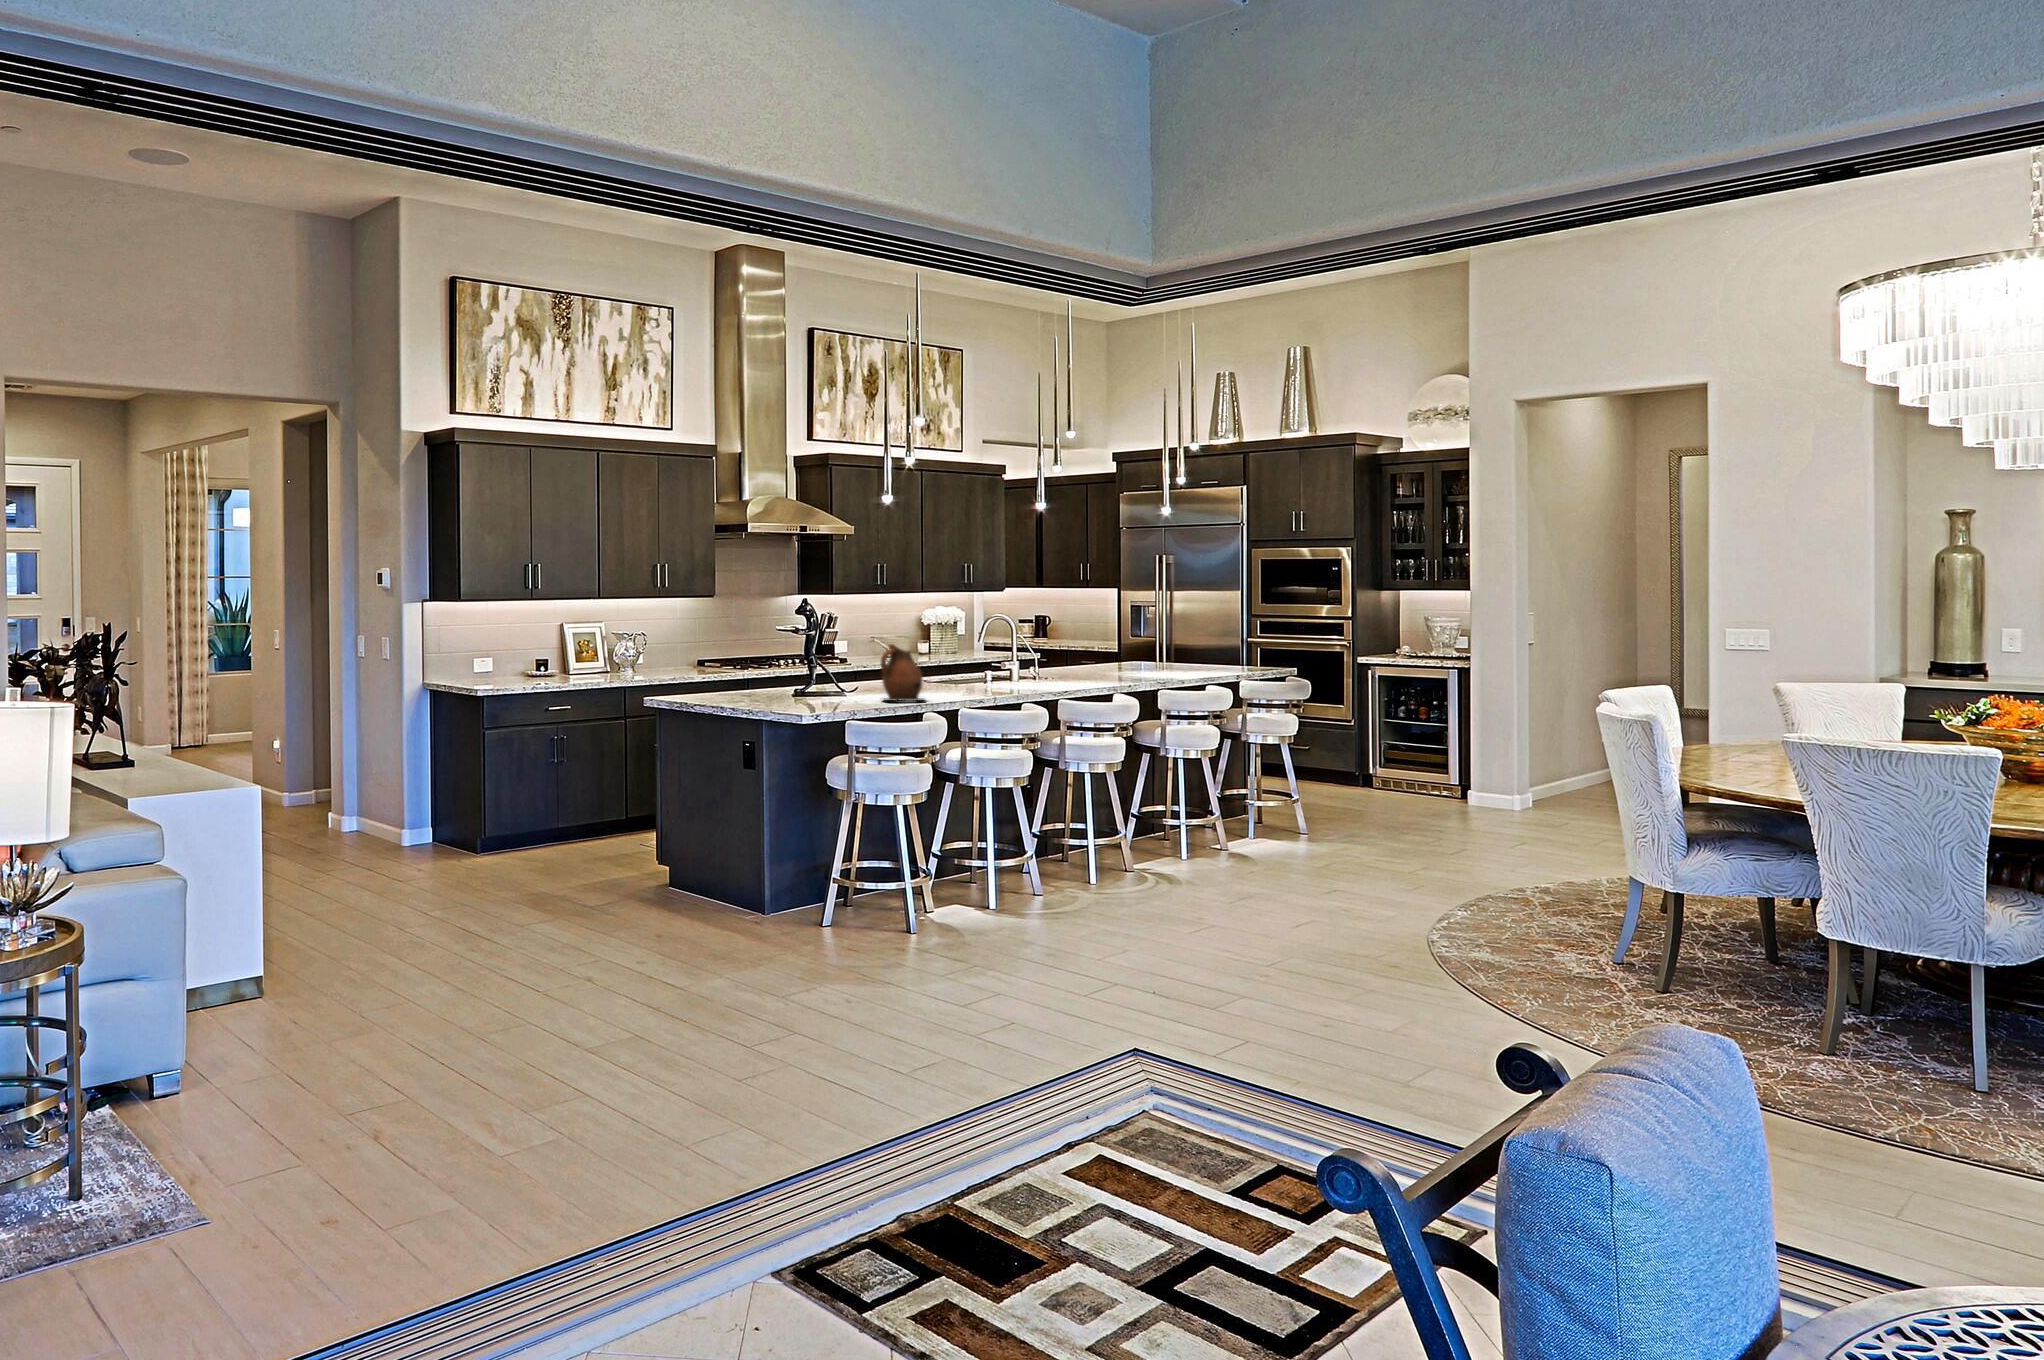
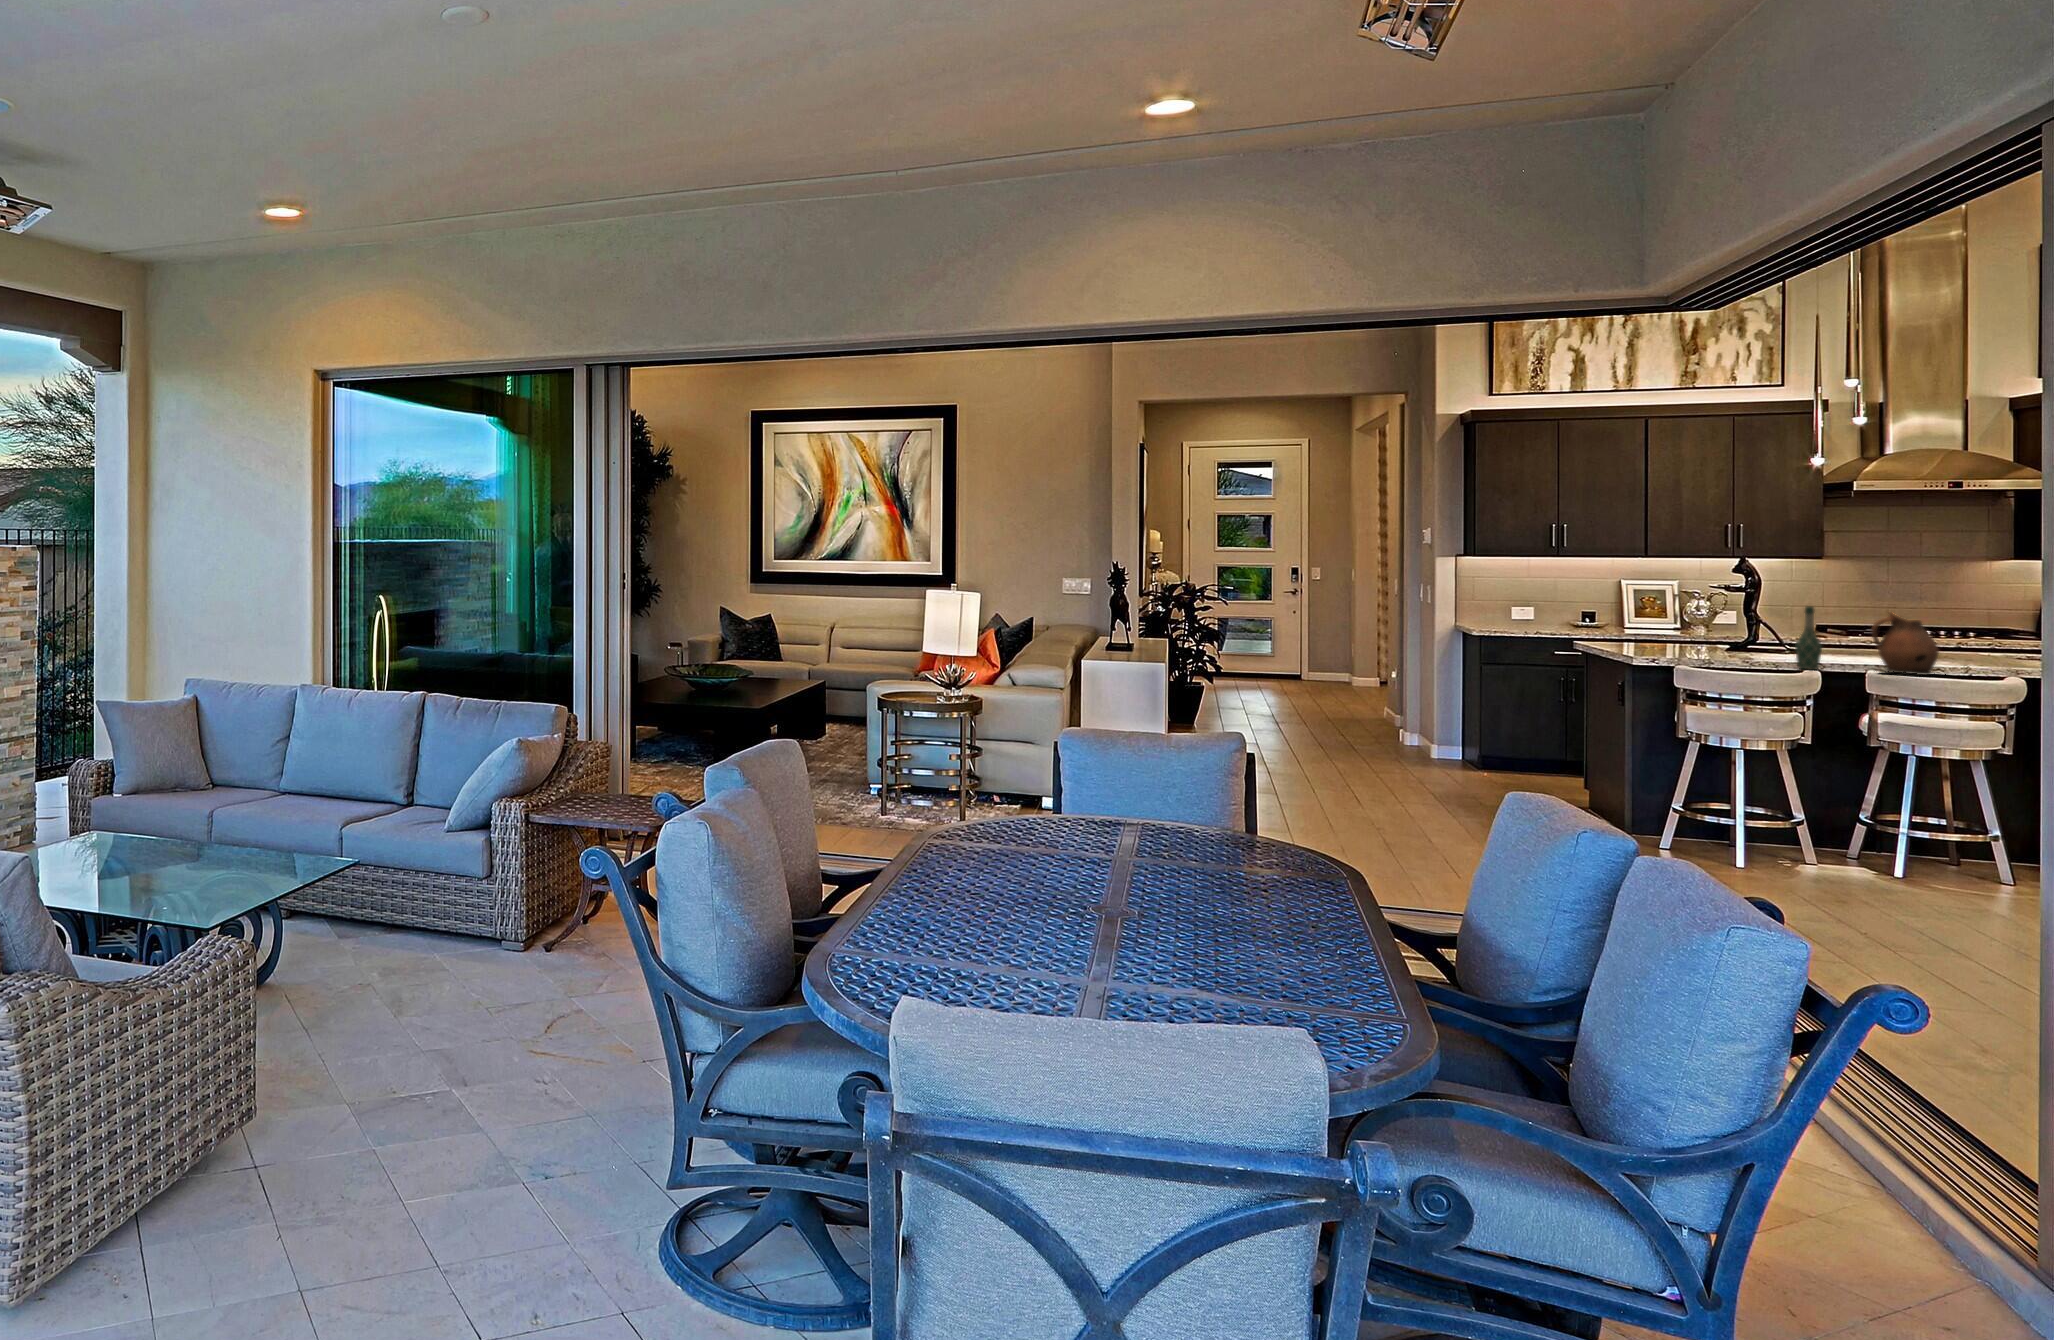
wine bottle: none [825,641,845,704] -> present [1795,606,1822,670]

